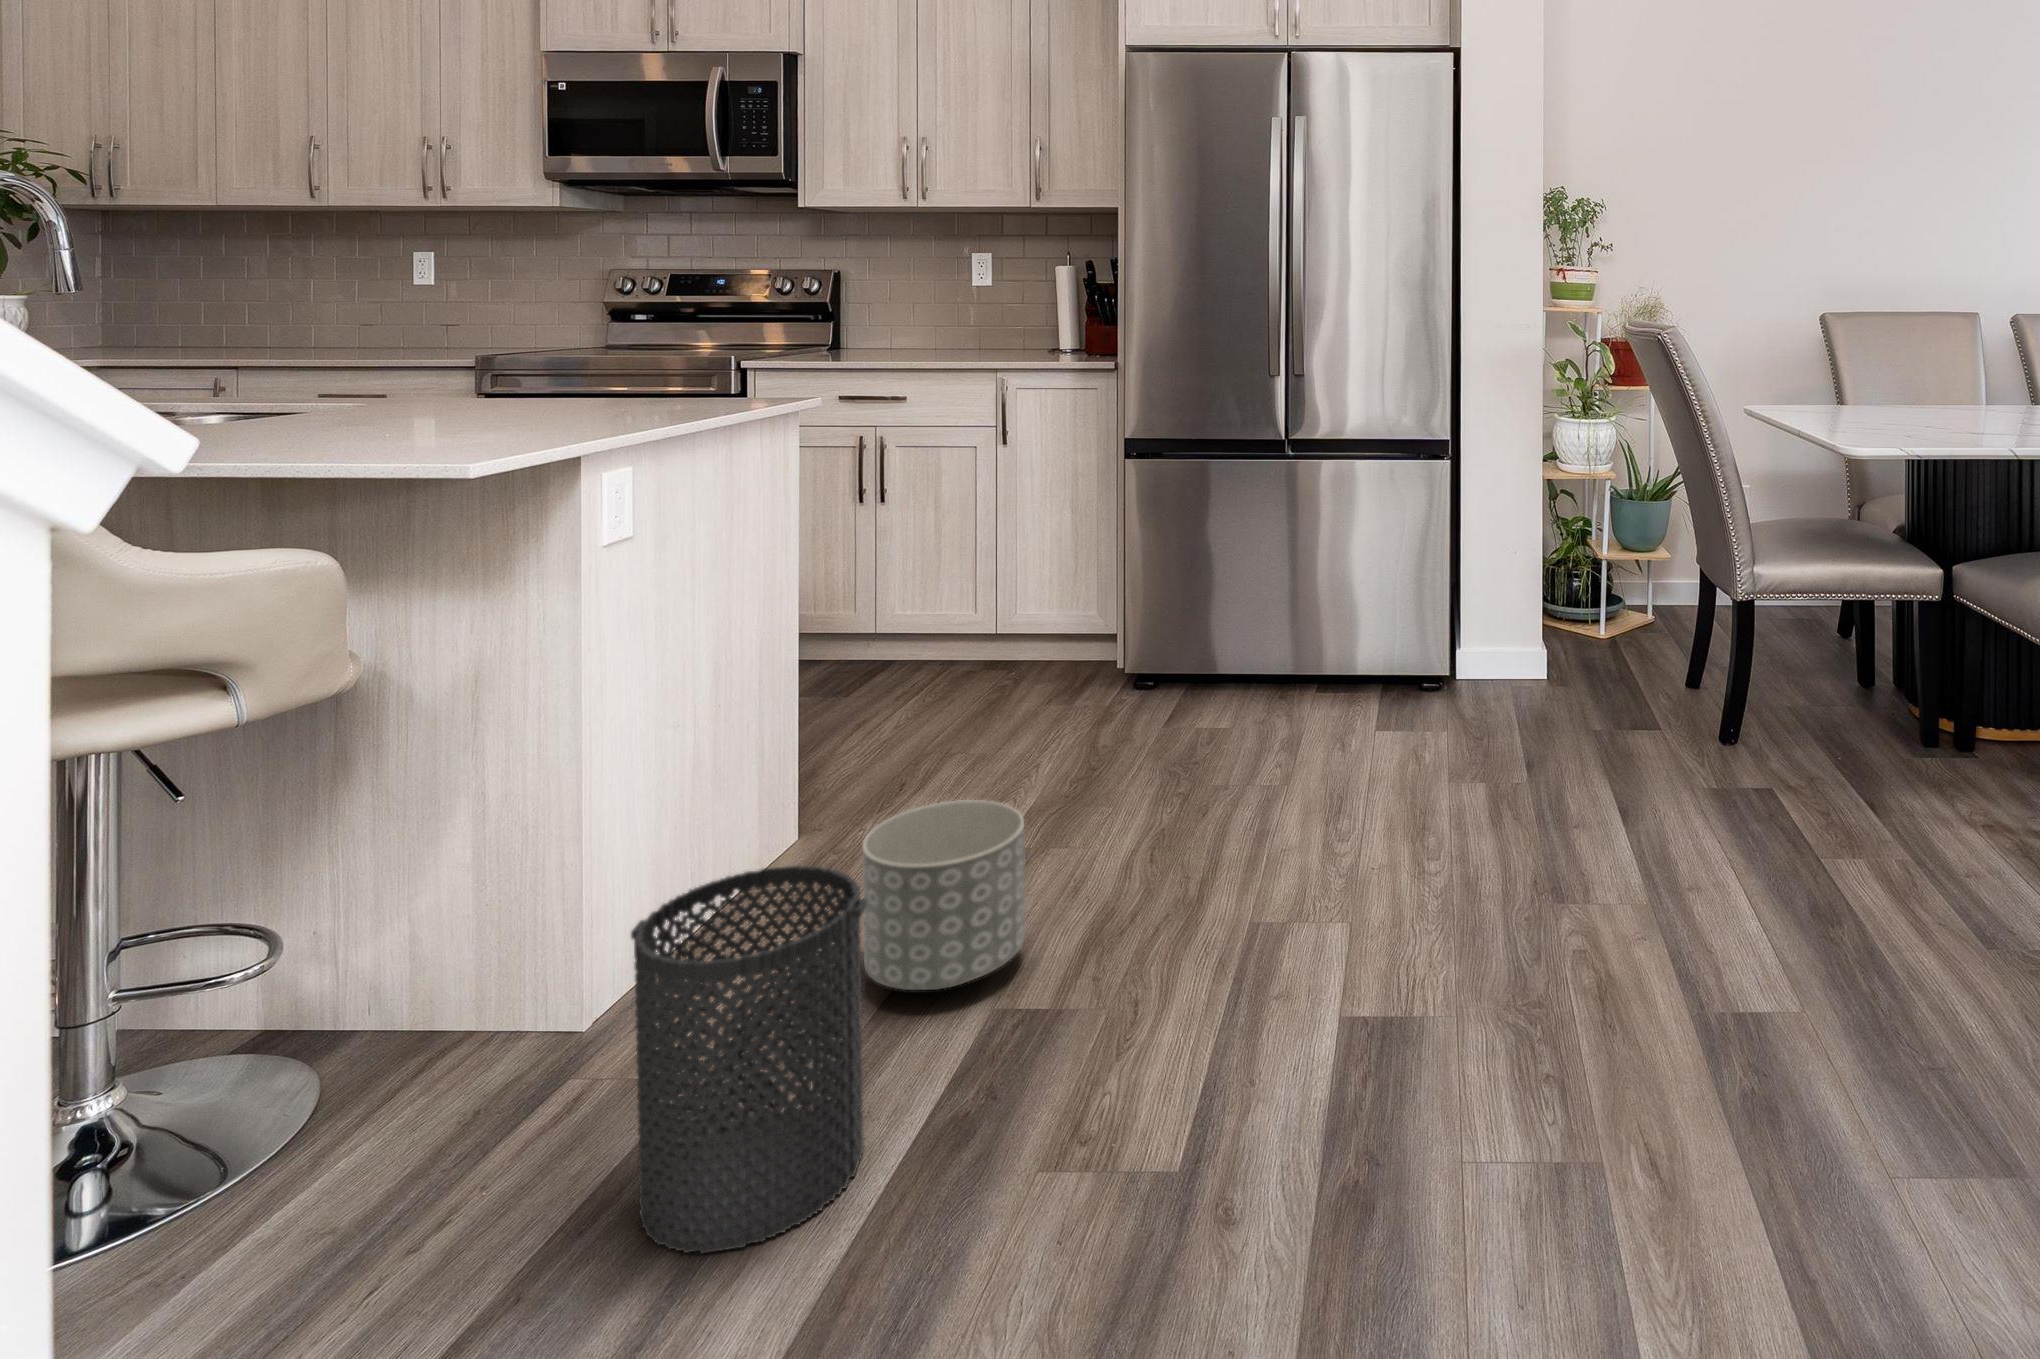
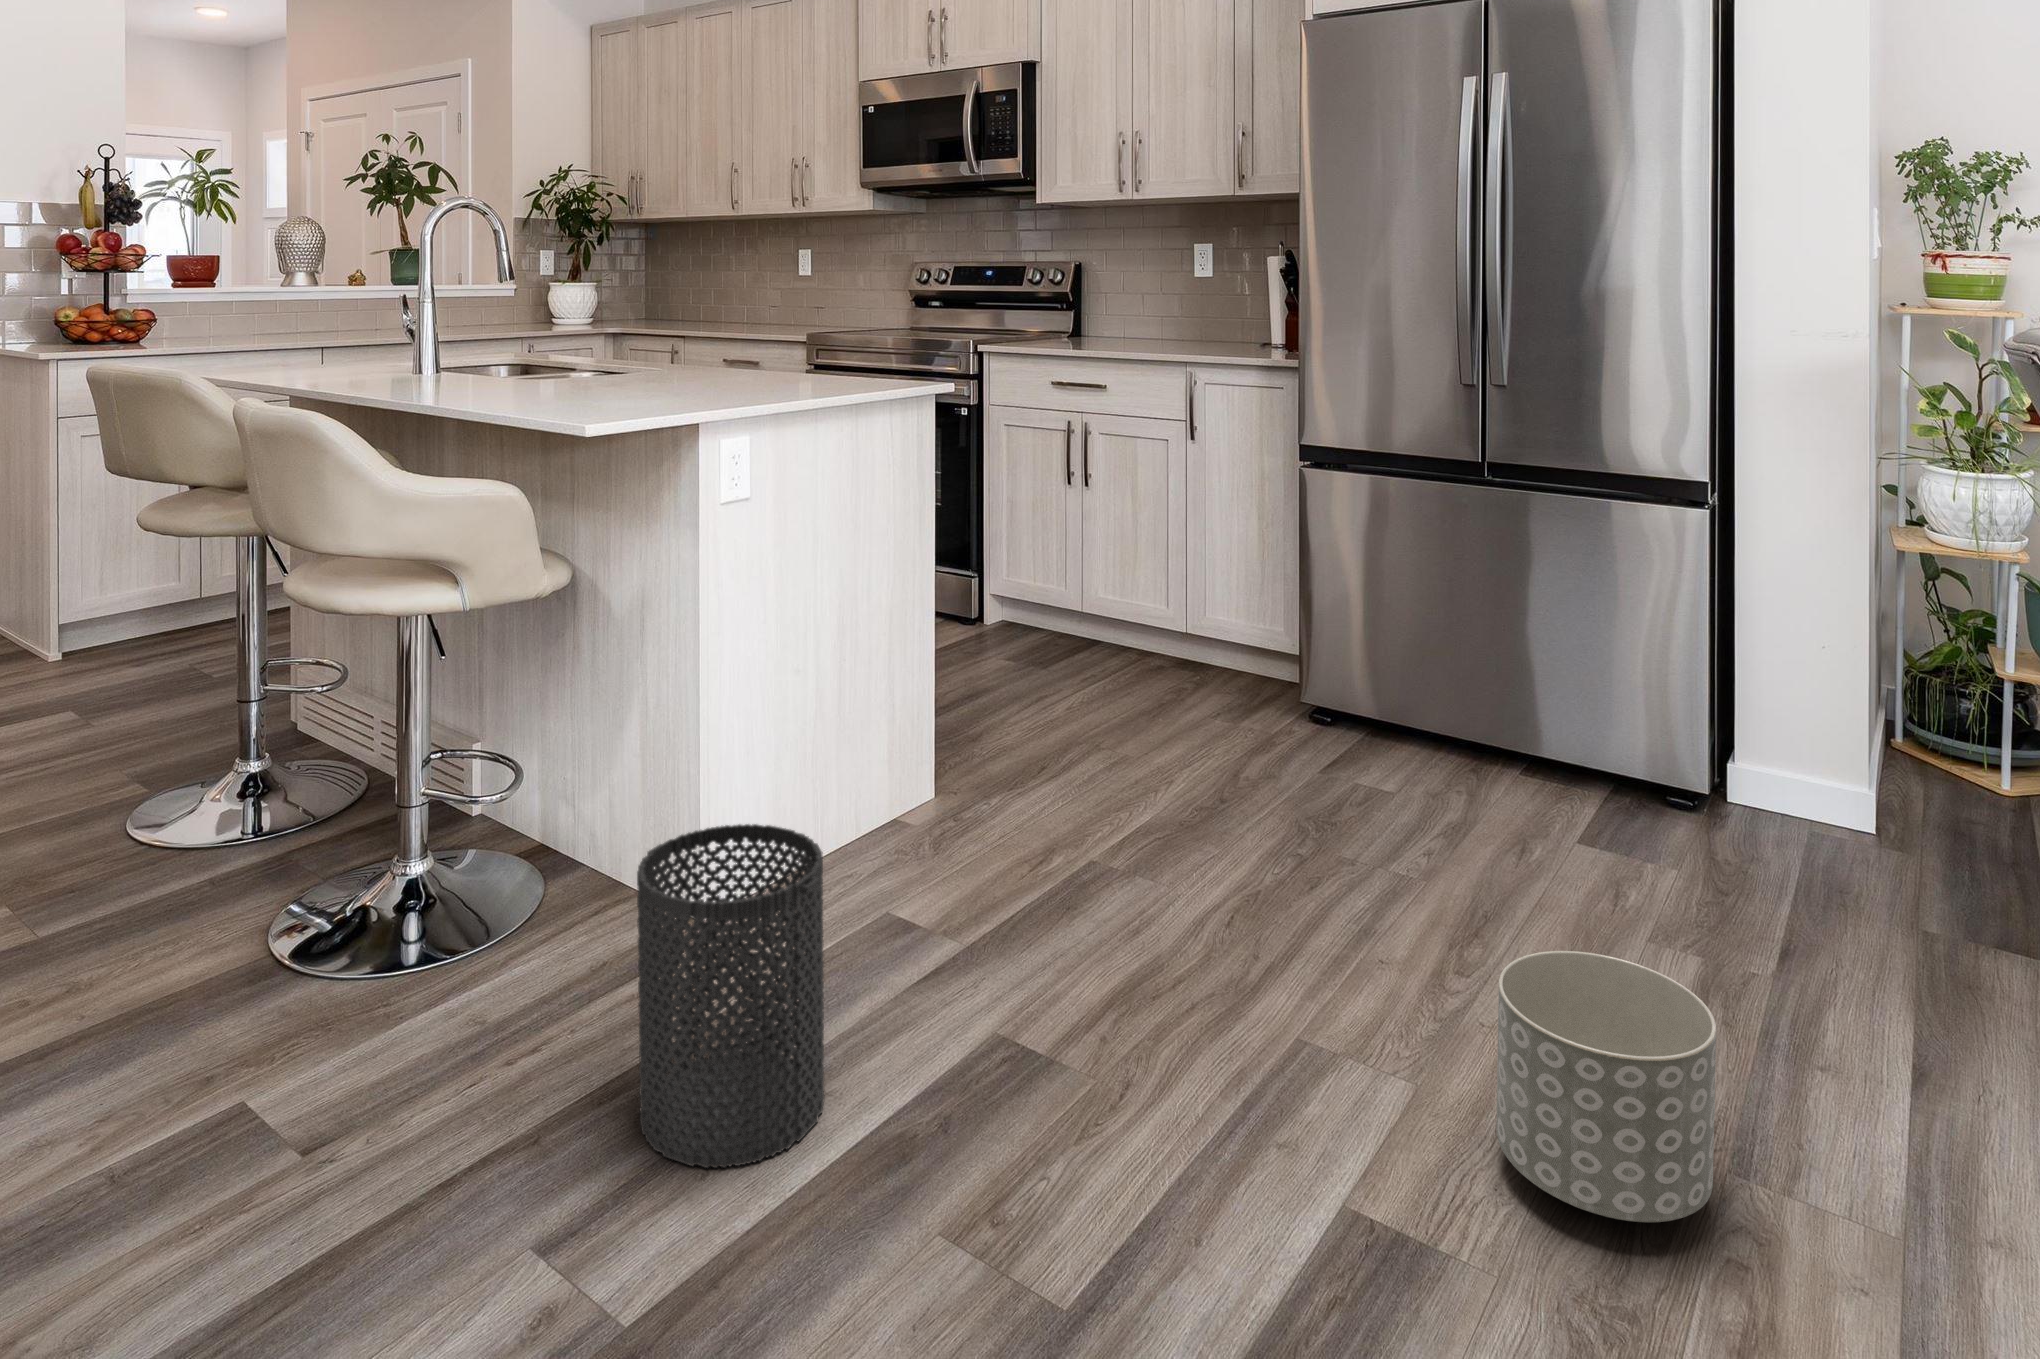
planter: present [863,800,1025,990] -> present [1496,951,1716,1222]

